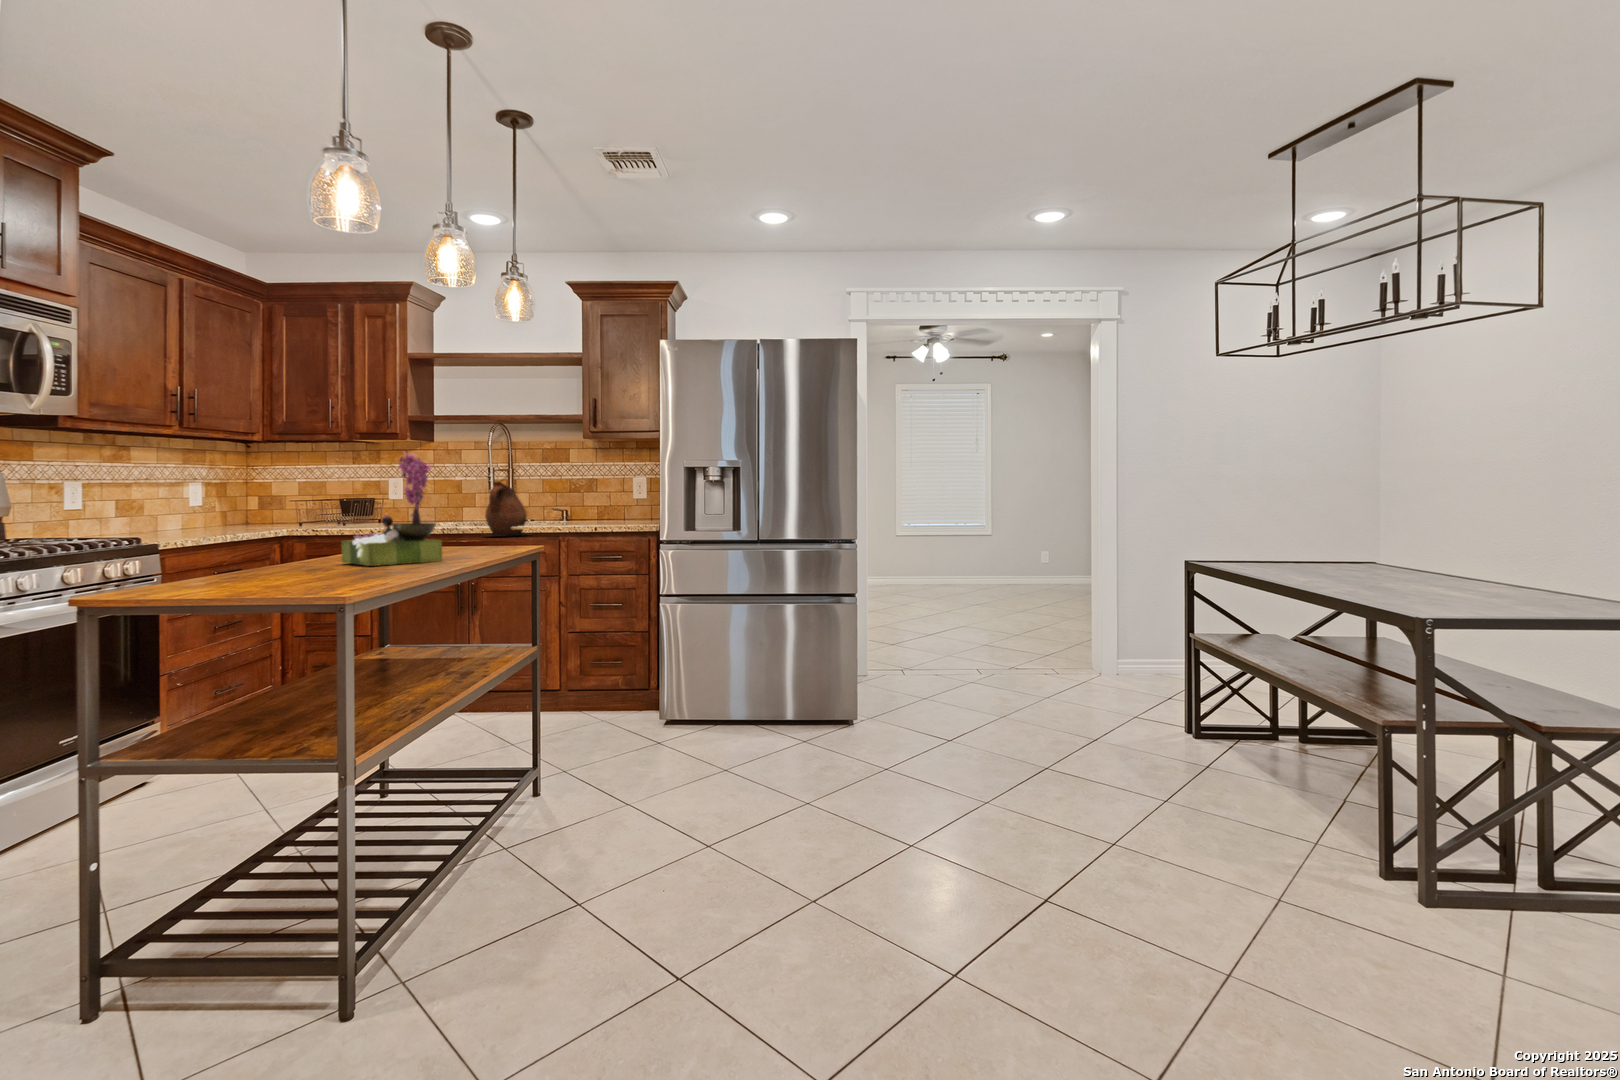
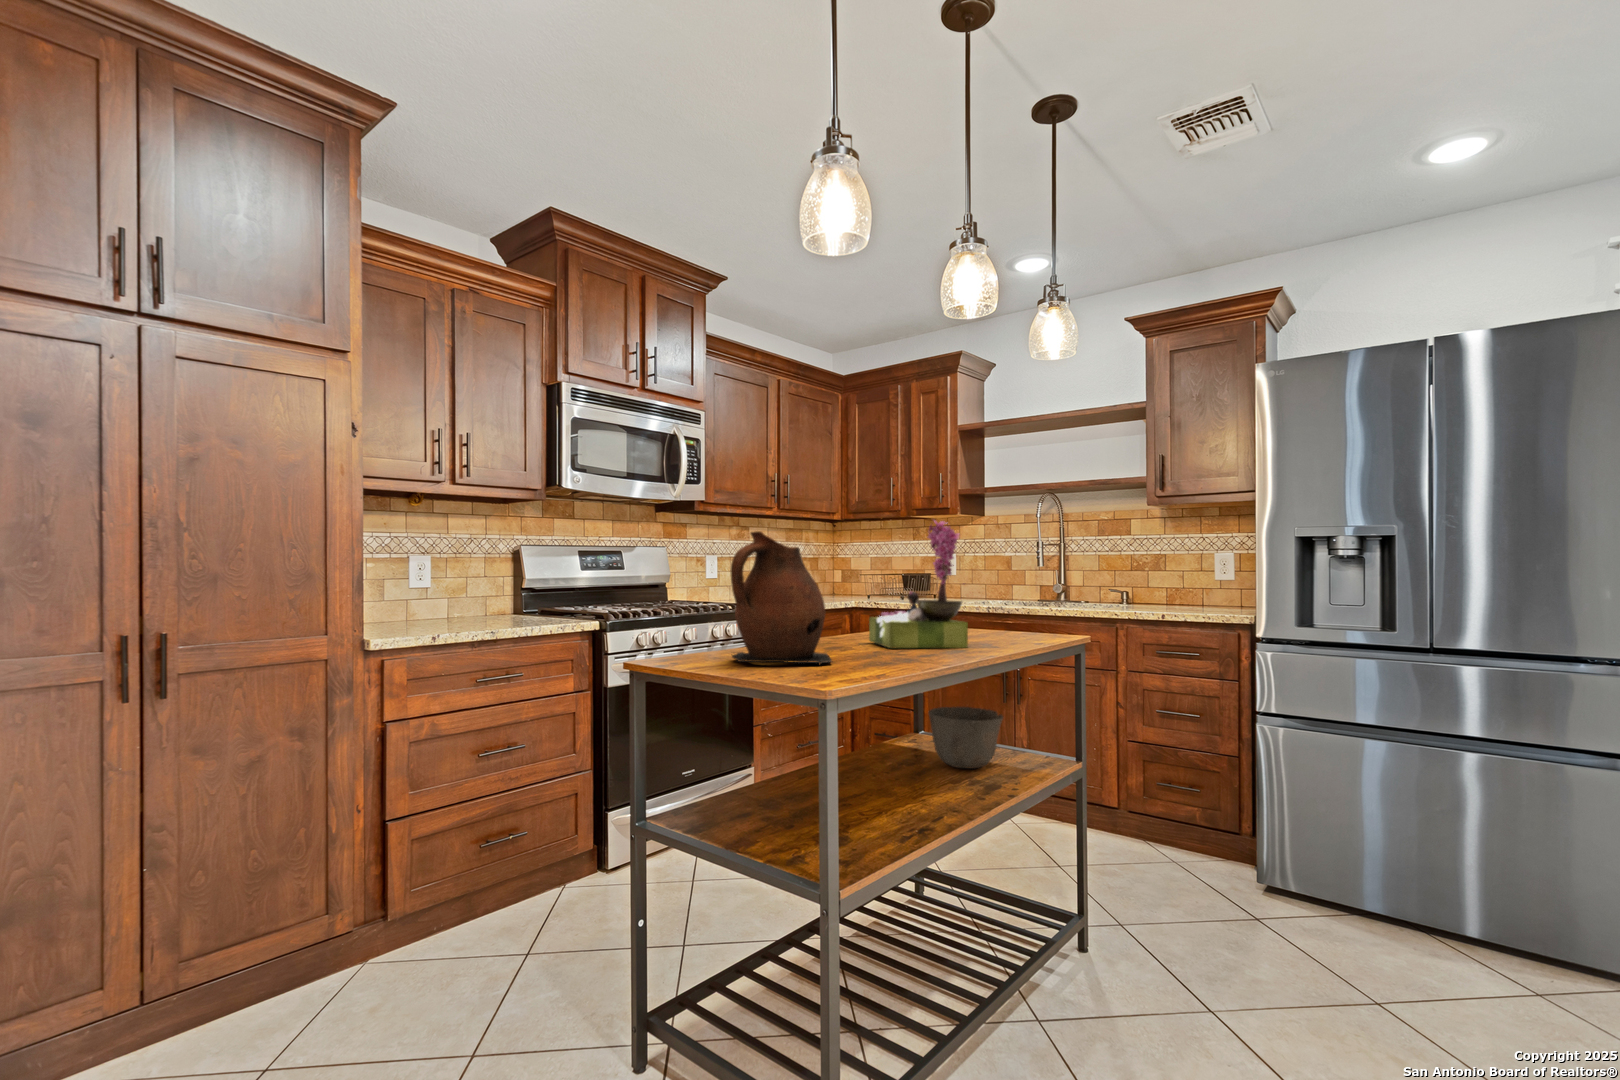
ceramic pitcher: present [485,482,527,536] -> present [731,531,832,665]
ceramic bowl: none [404,612,473,663] -> present [929,707,1003,769]

